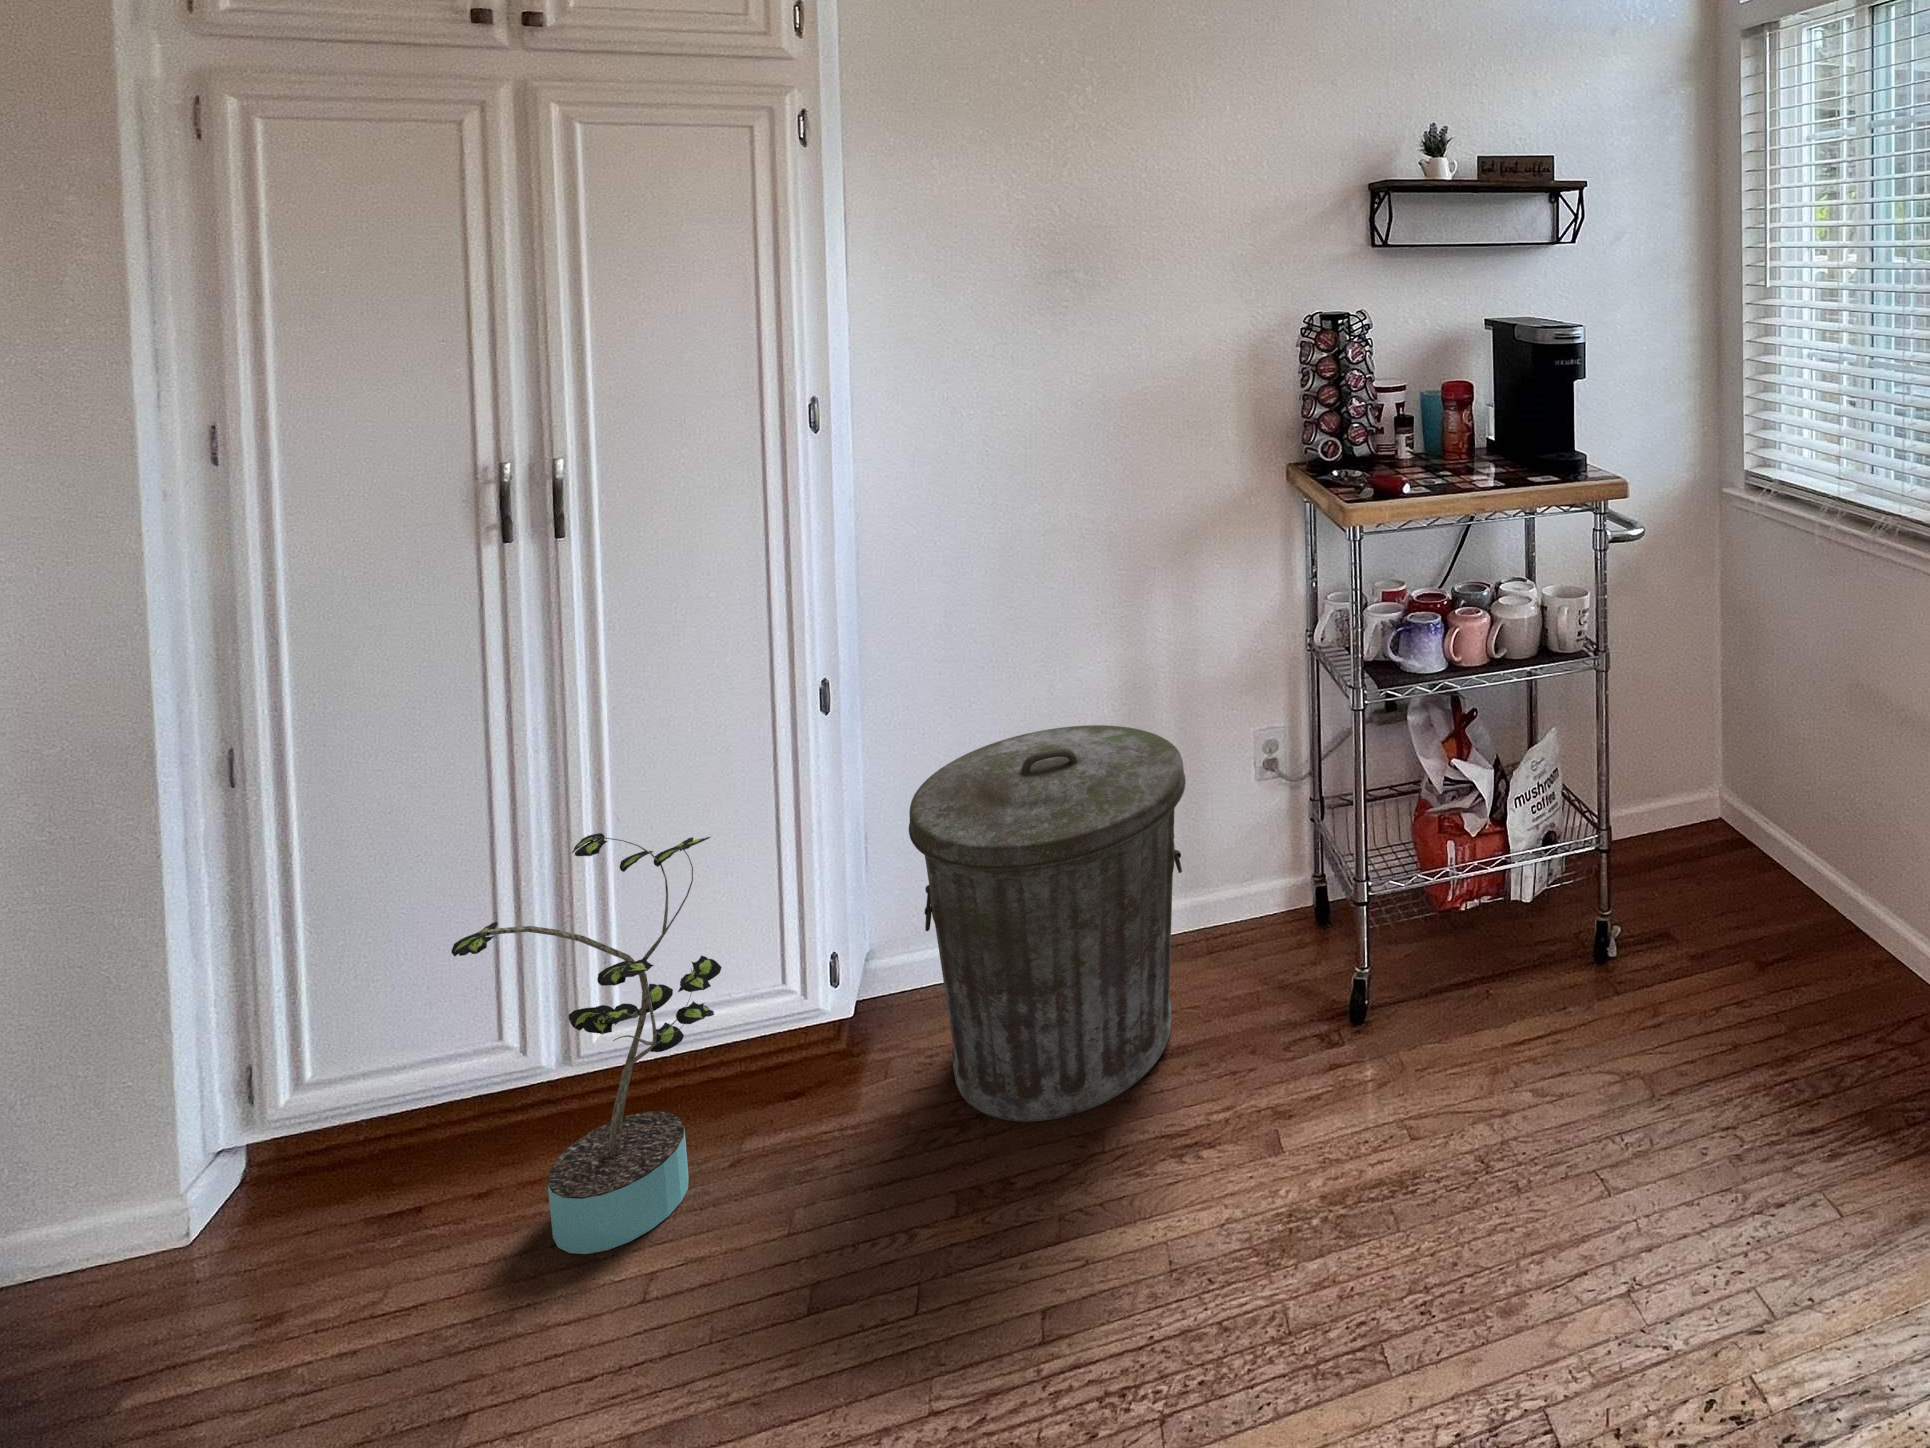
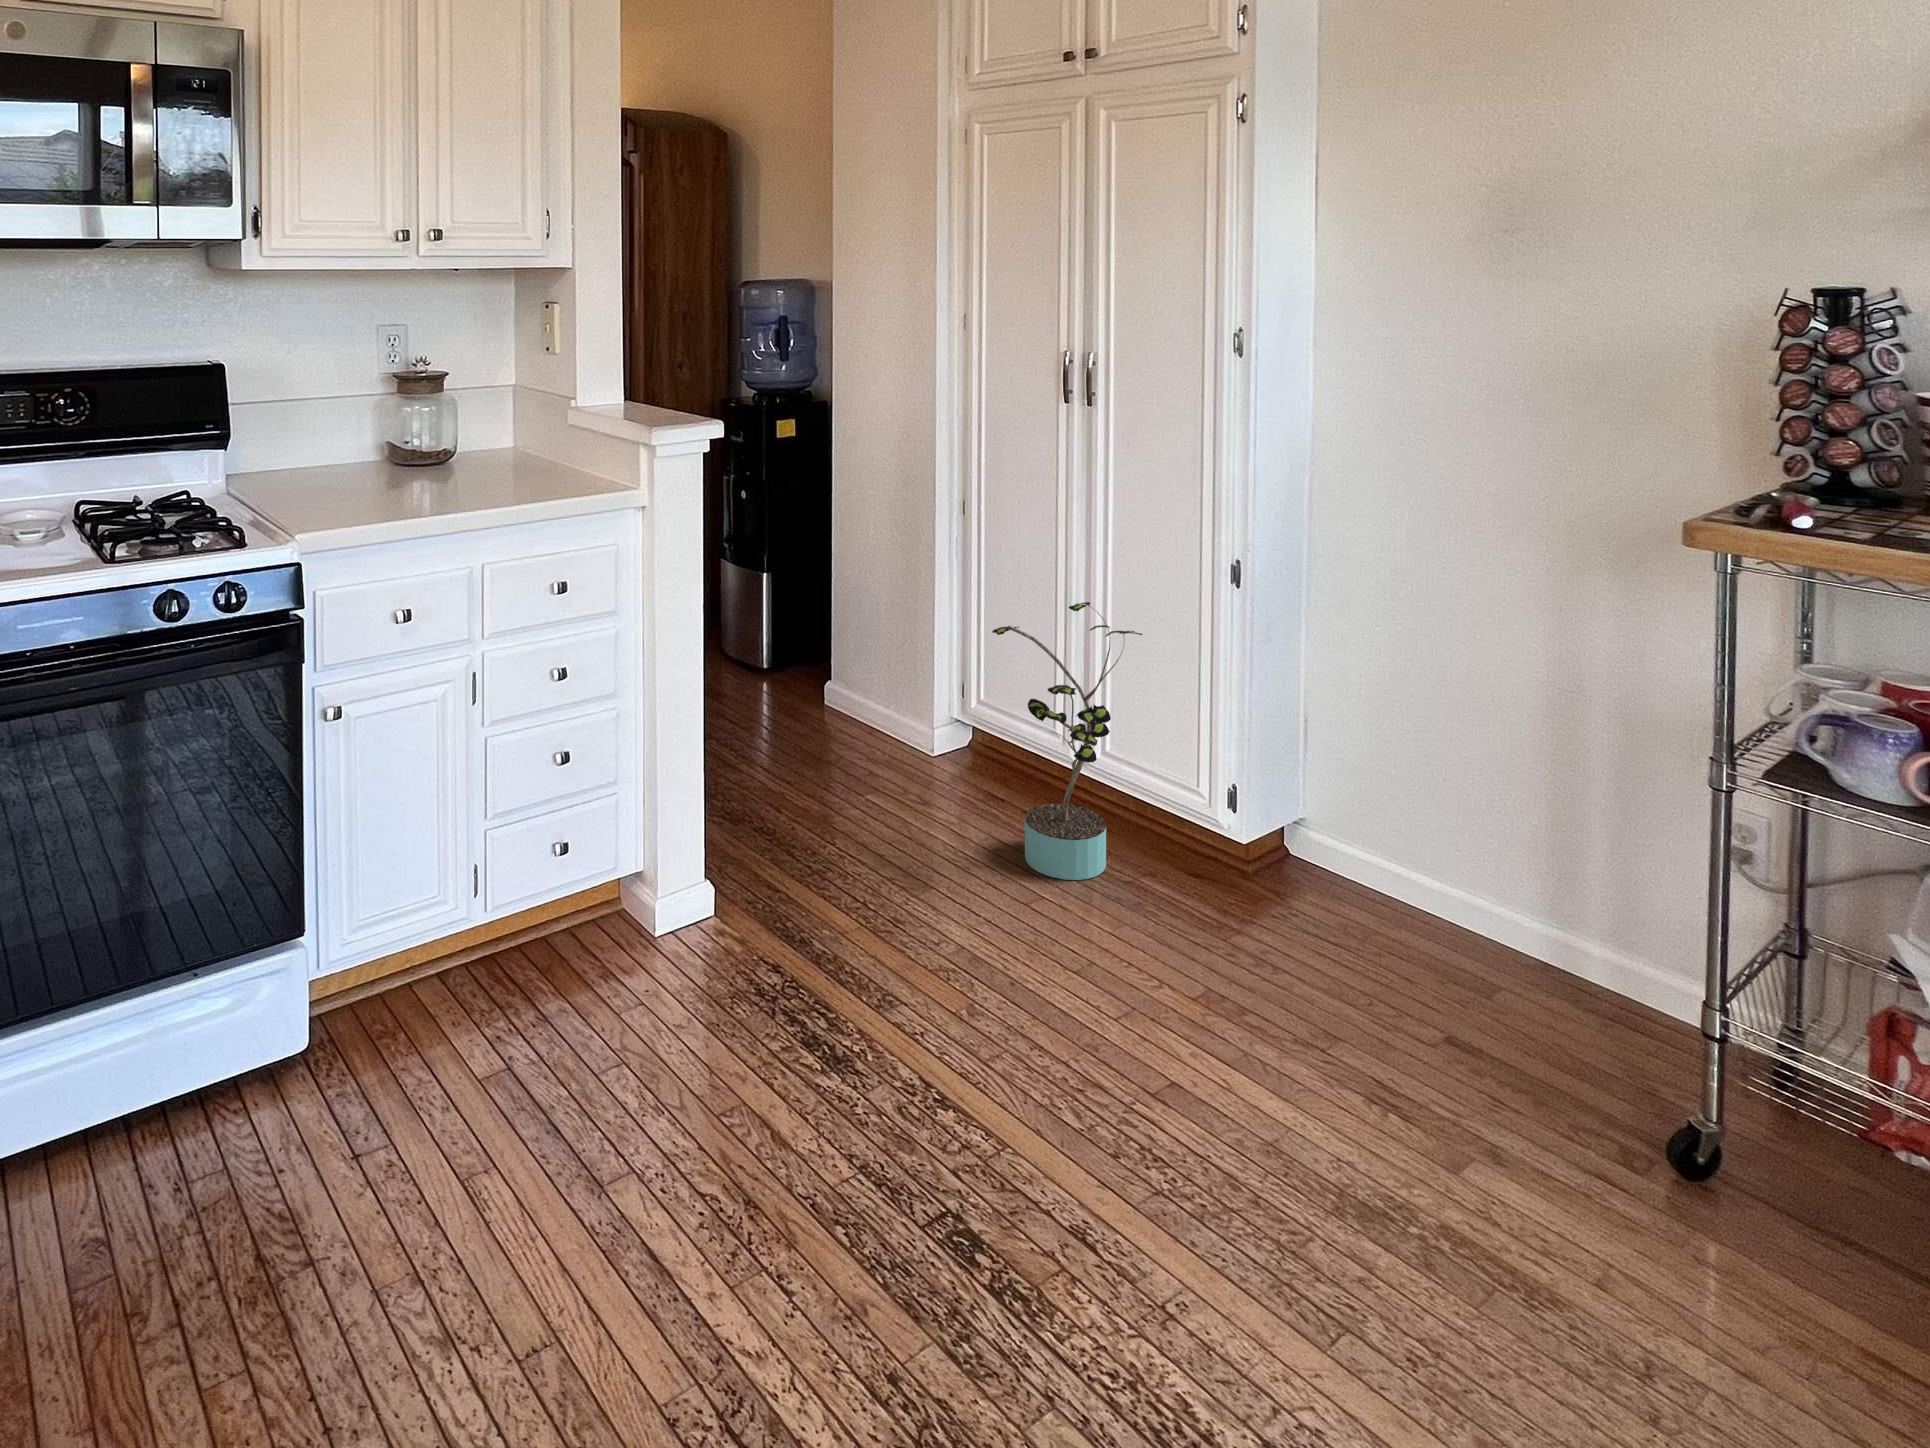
trash can: present [909,725,1186,1122] -> none [1254,671,1541,1045]

